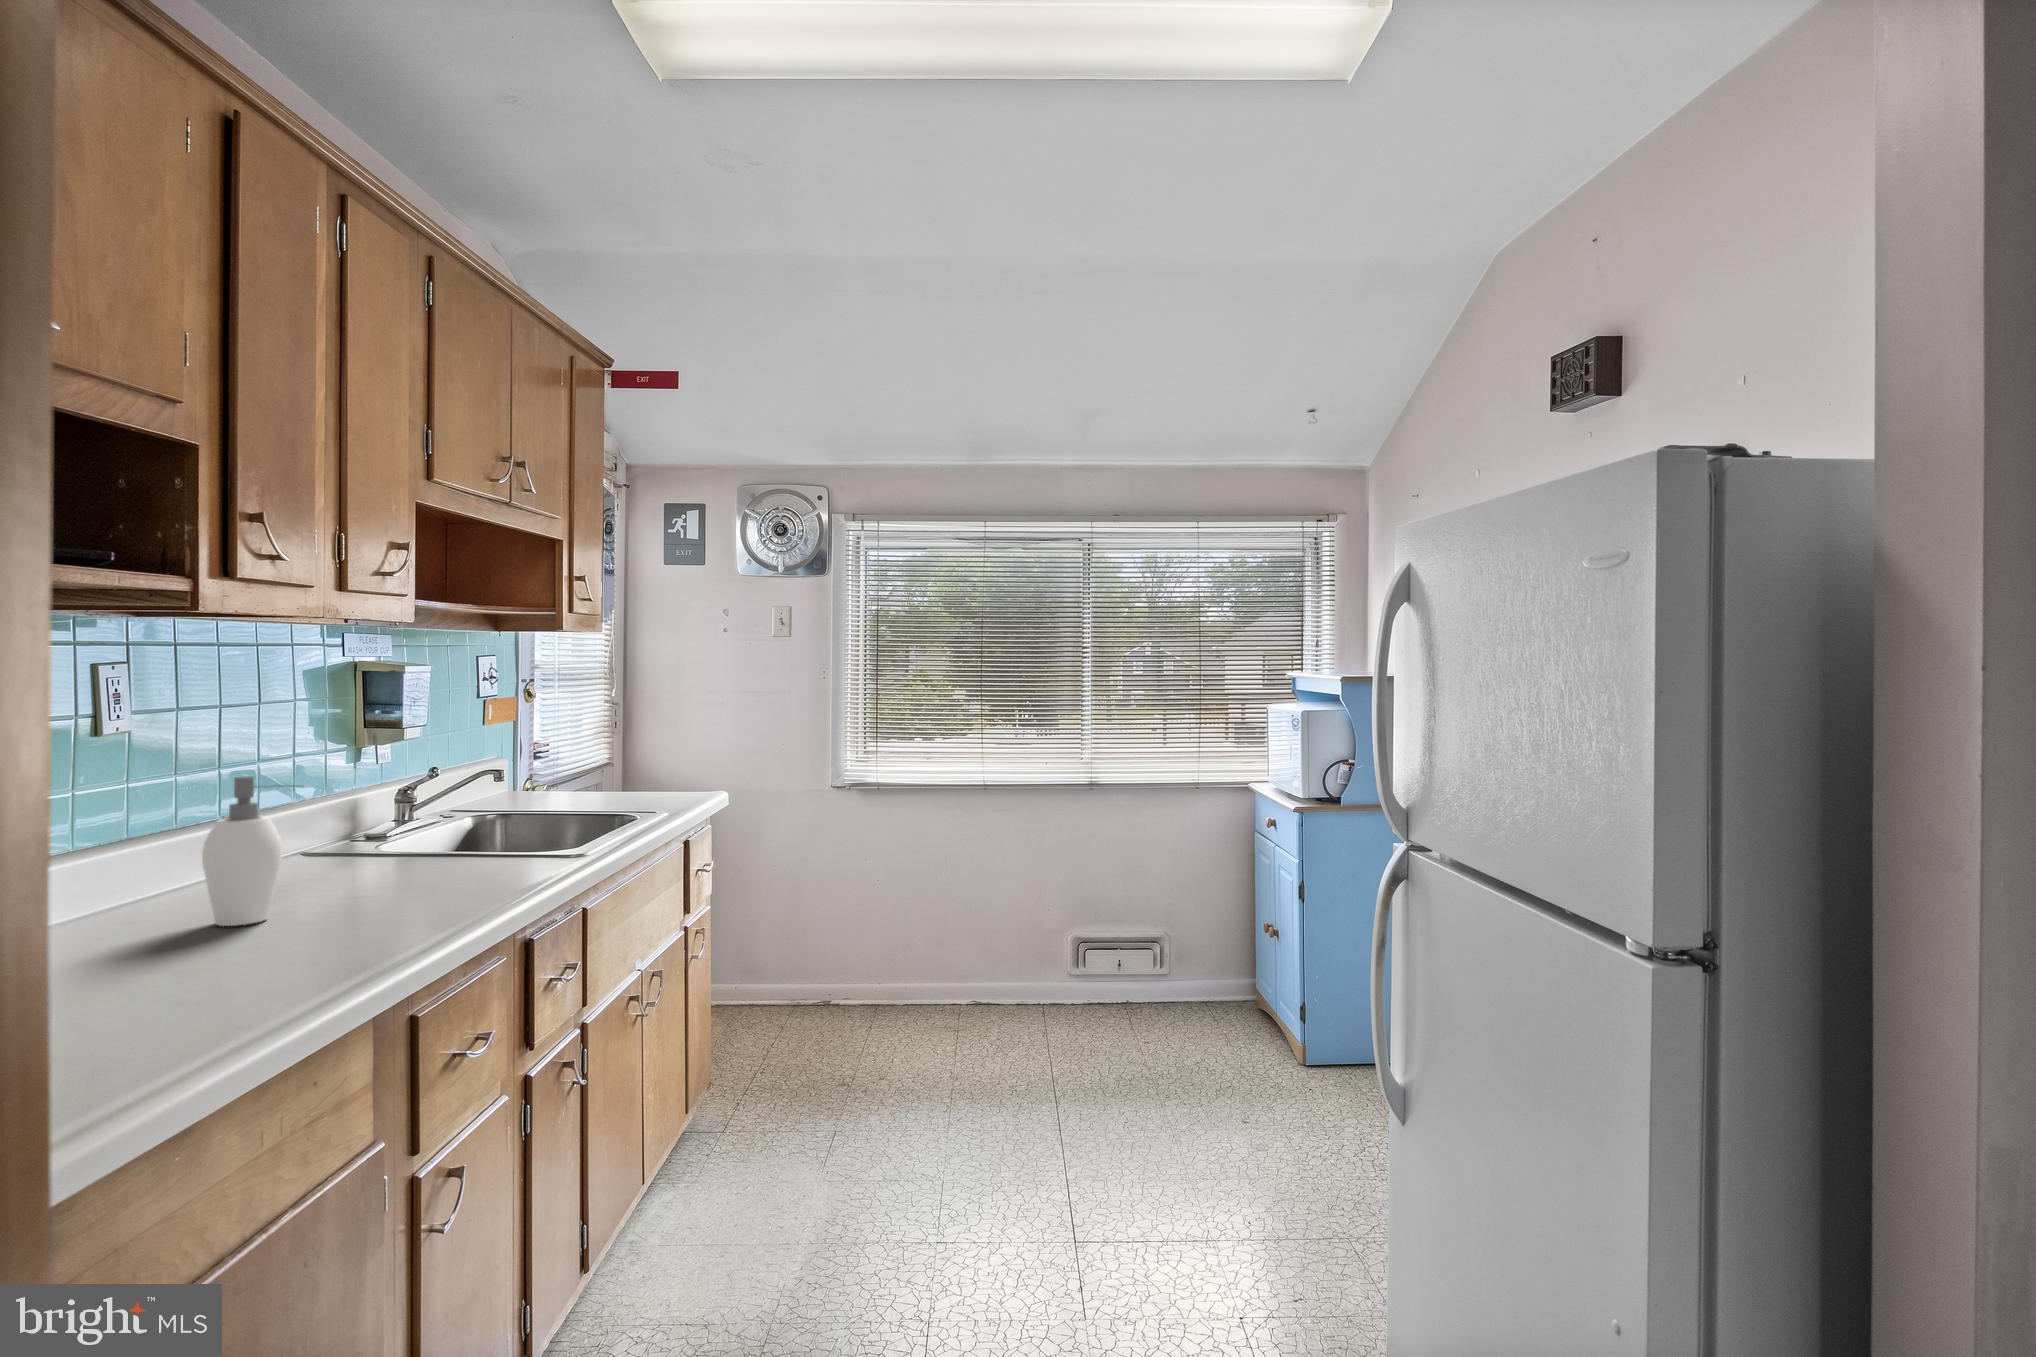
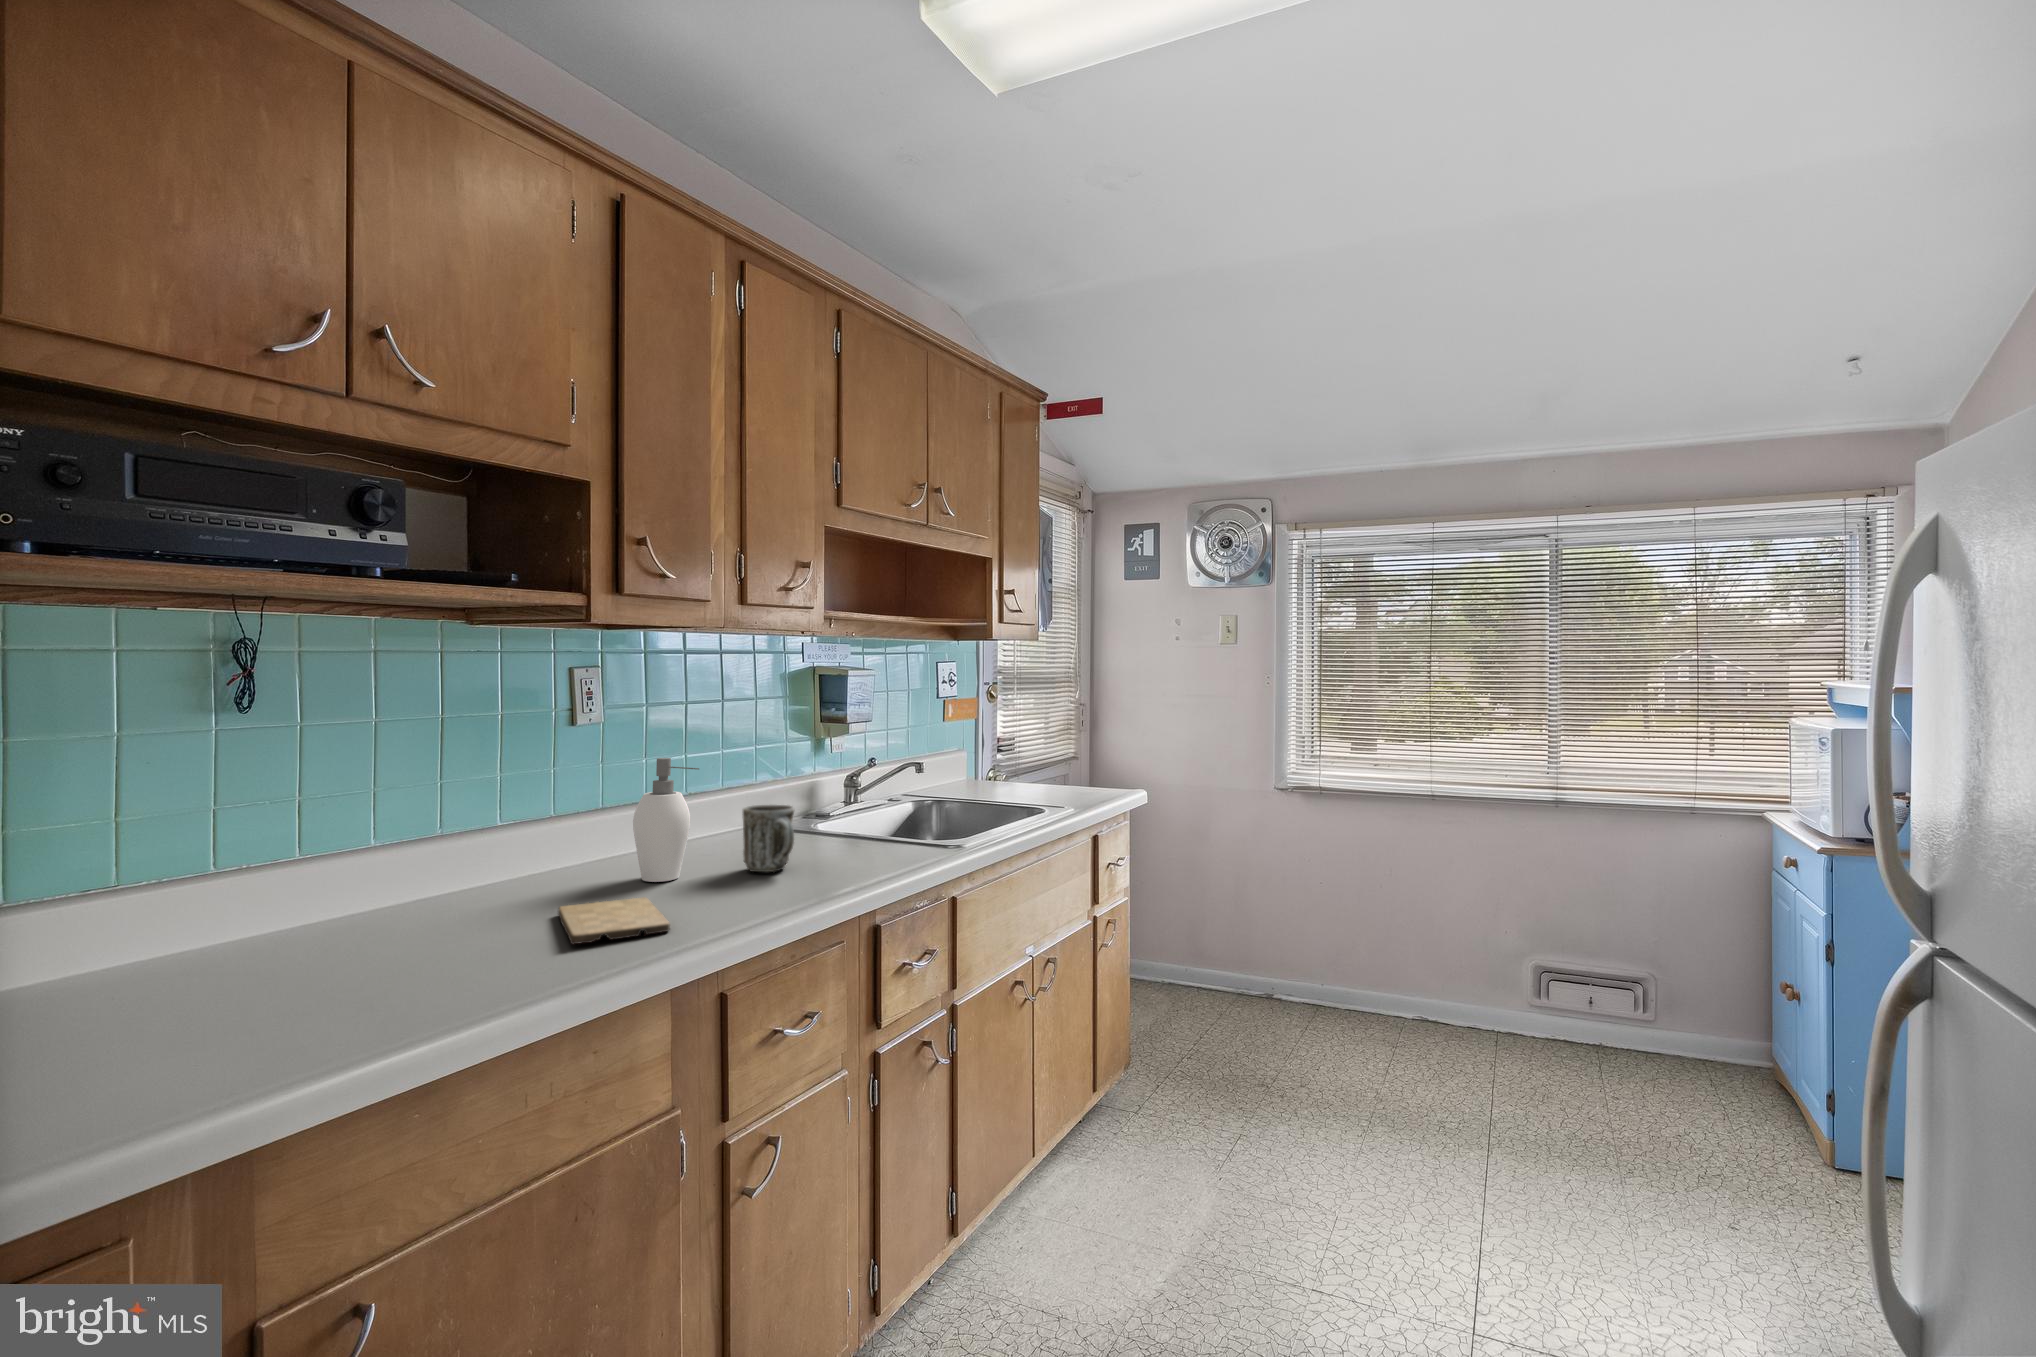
mug: none [346,823,425,901] -> present [743,805,794,872]
cutting board: none [156,937,346,985] -> present [558,897,670,944]

